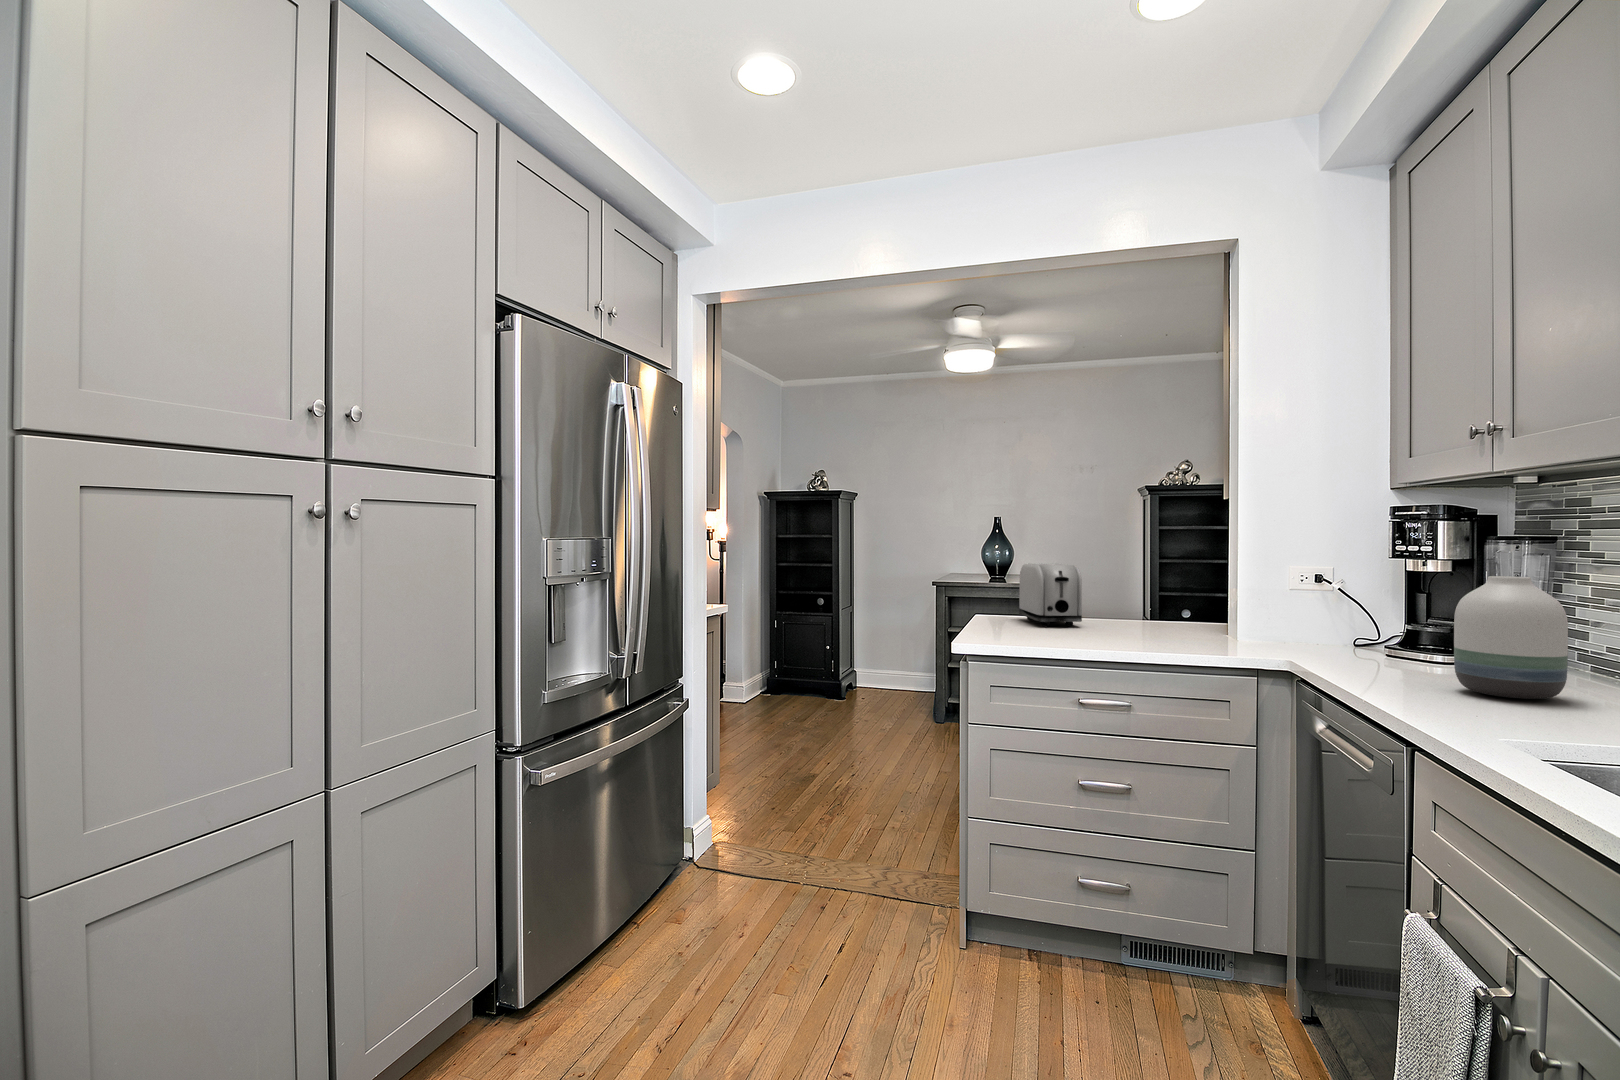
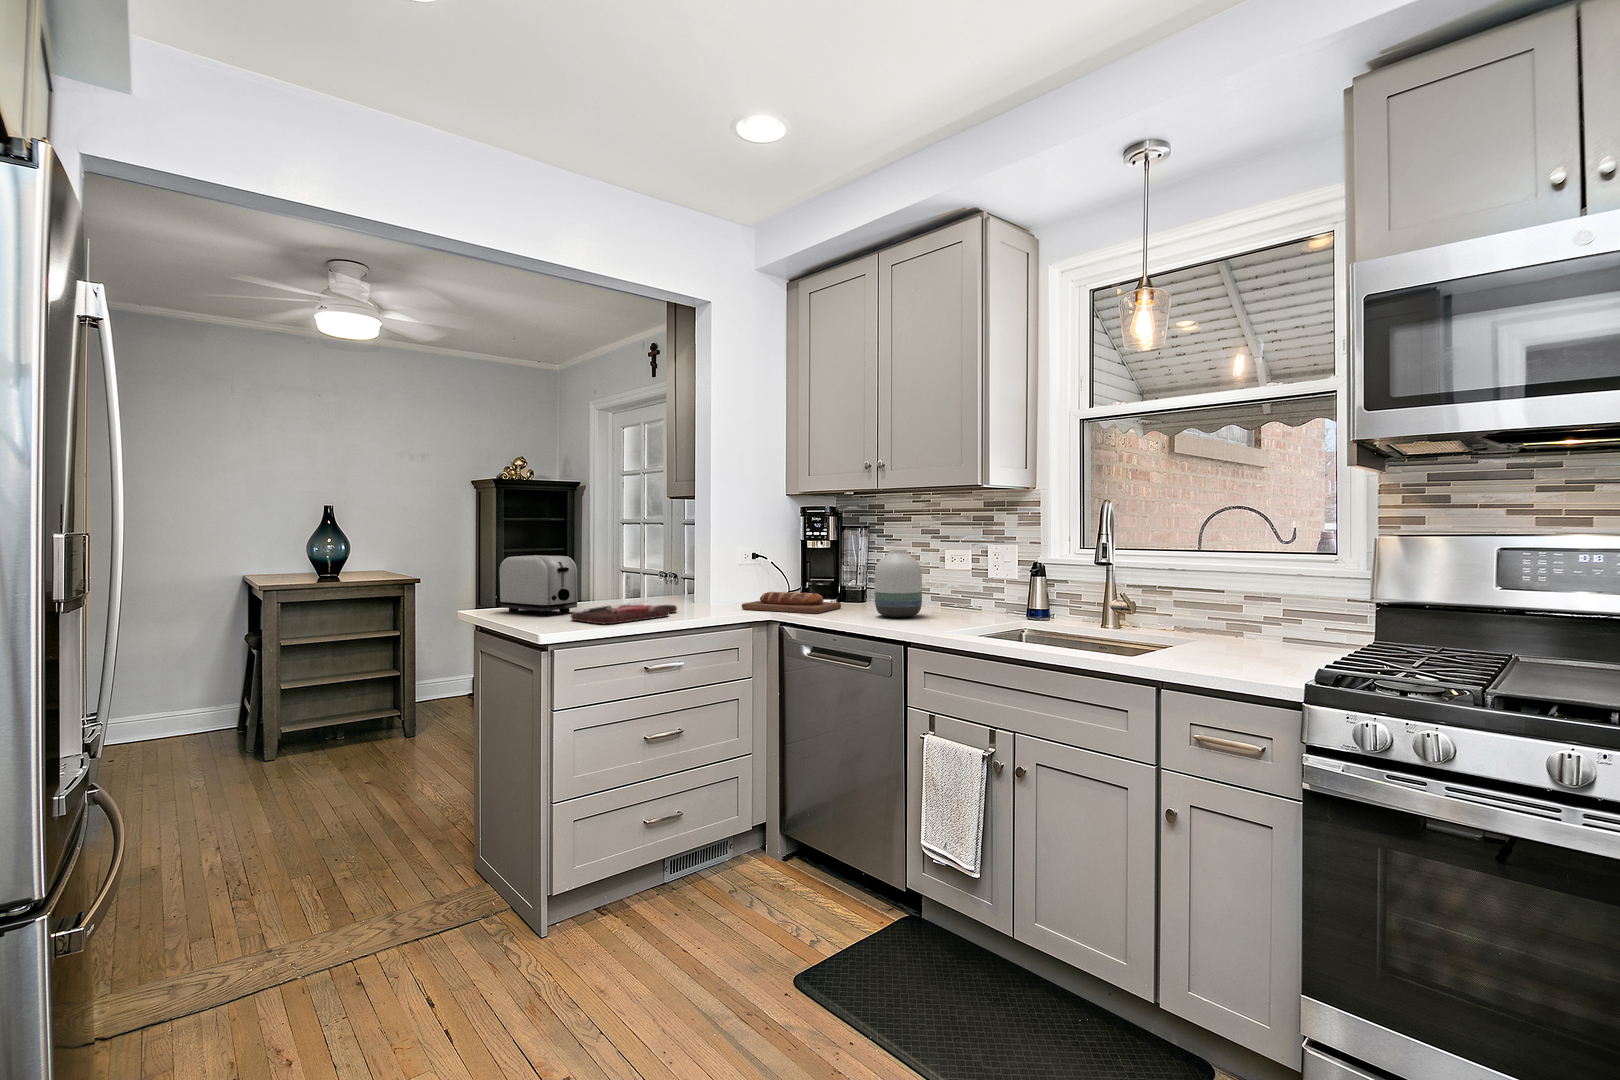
cutting board: none [1045,622,1182,643] -> present [571,603,677,624]
bread loaf: none [1274,630,1443,669] -> present [742,592,841,614]

